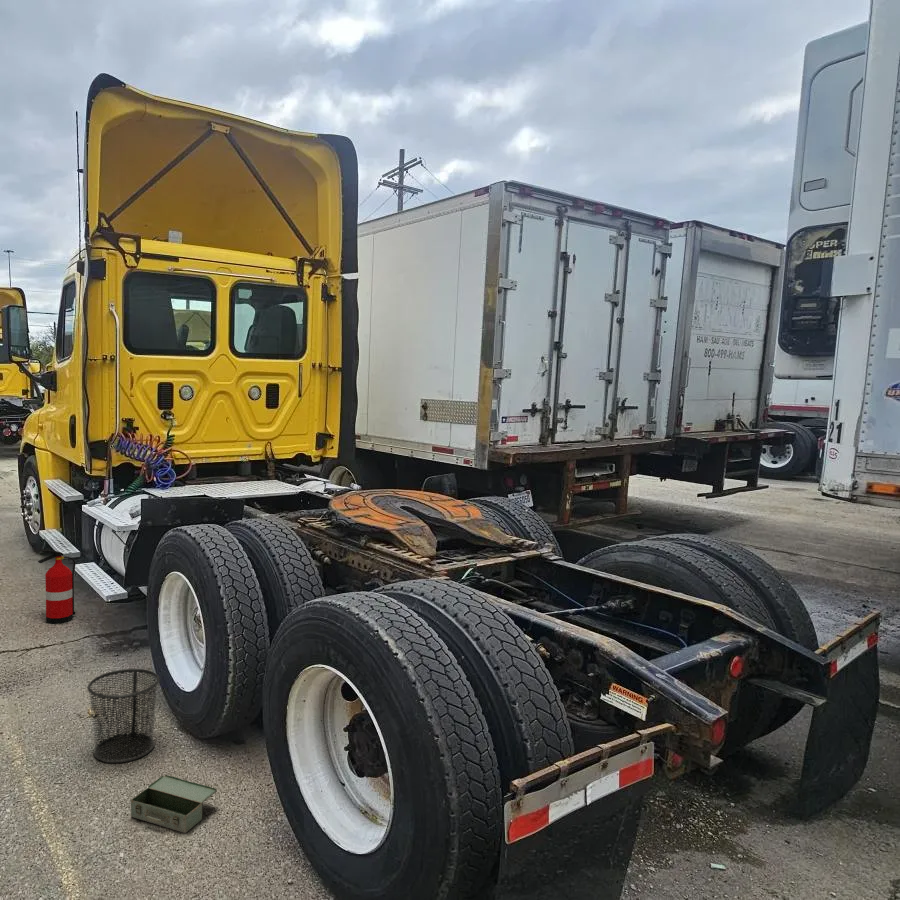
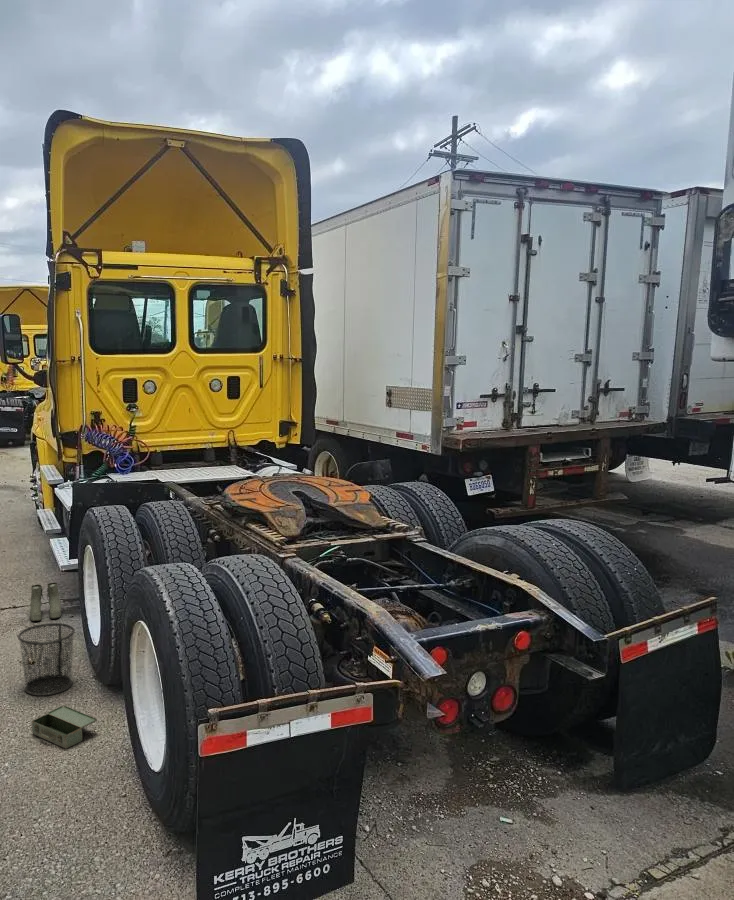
fire extinguisher: present [38,549,75,624] -> none [23,523,55,586]
boots: none [62,619,101,667] -> present [30,583,61,621]

